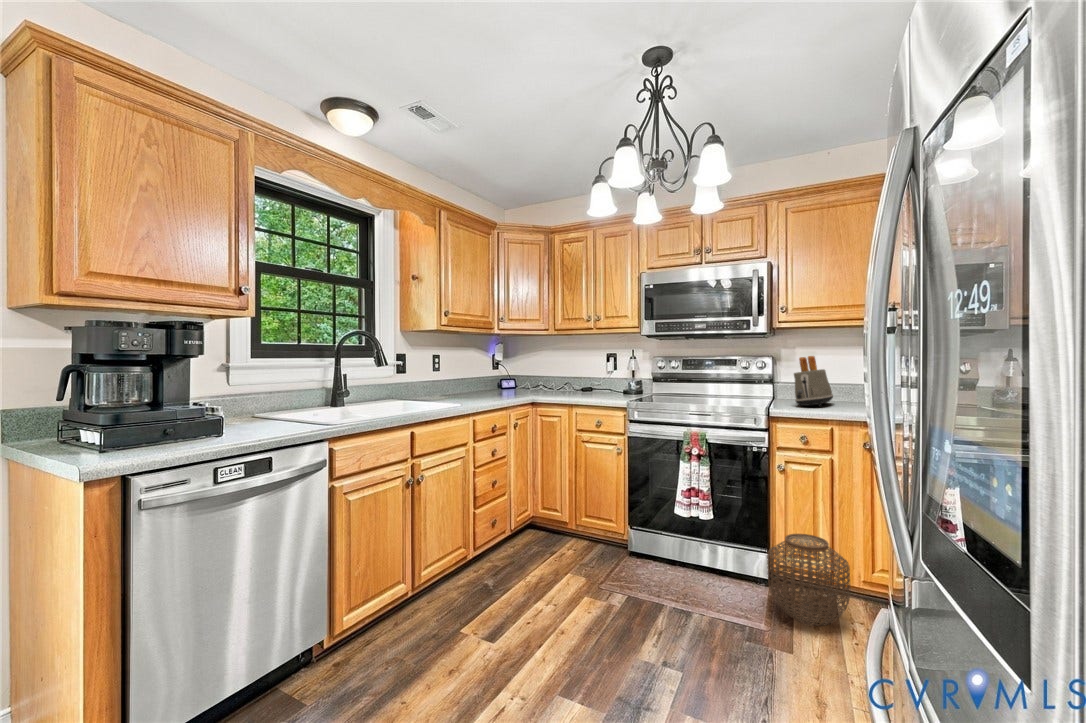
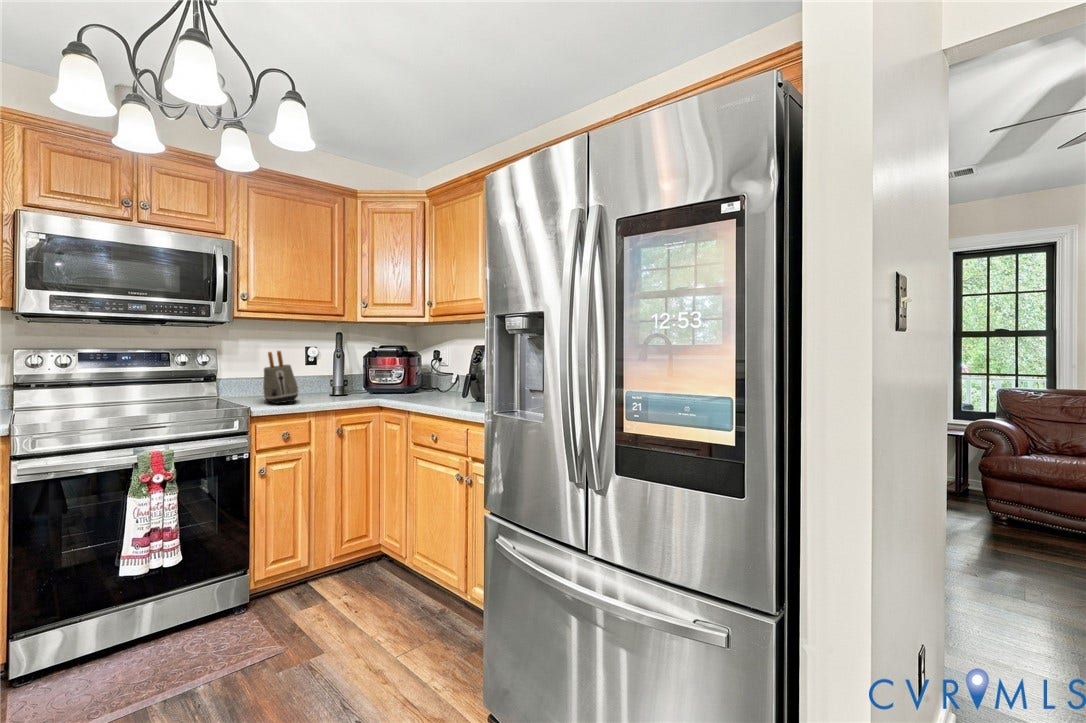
woven basket: present [767,534,850,626] -> none [264,532,345,624]

